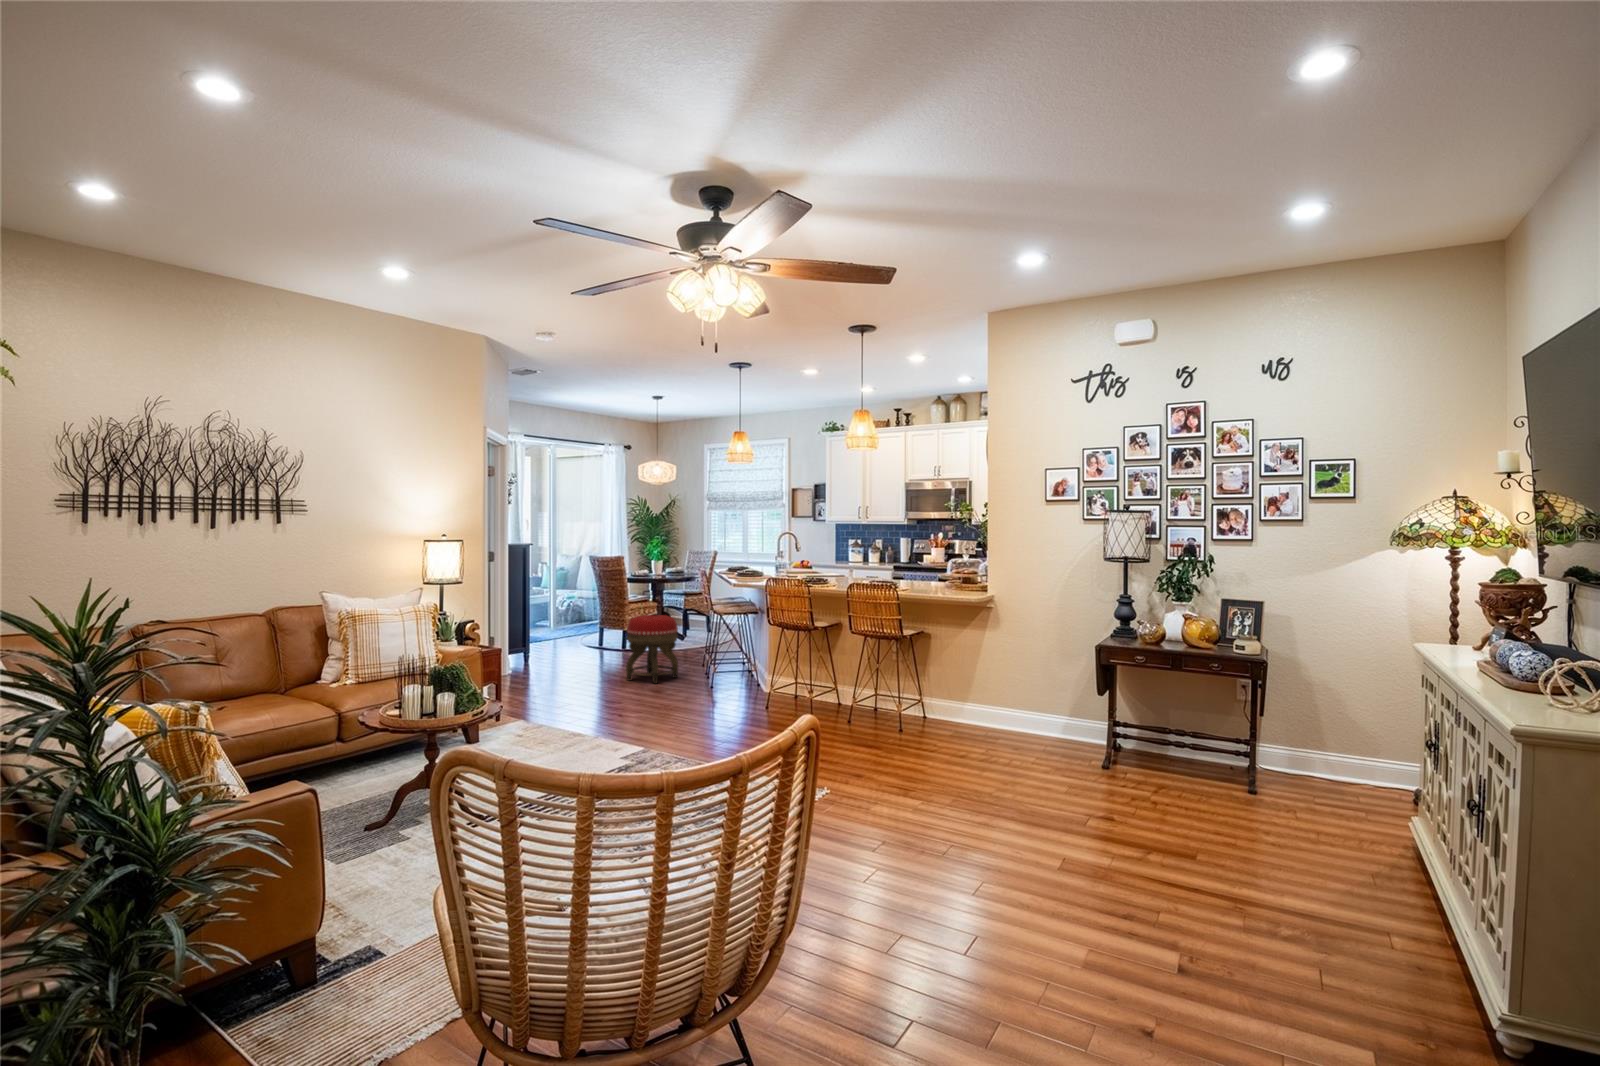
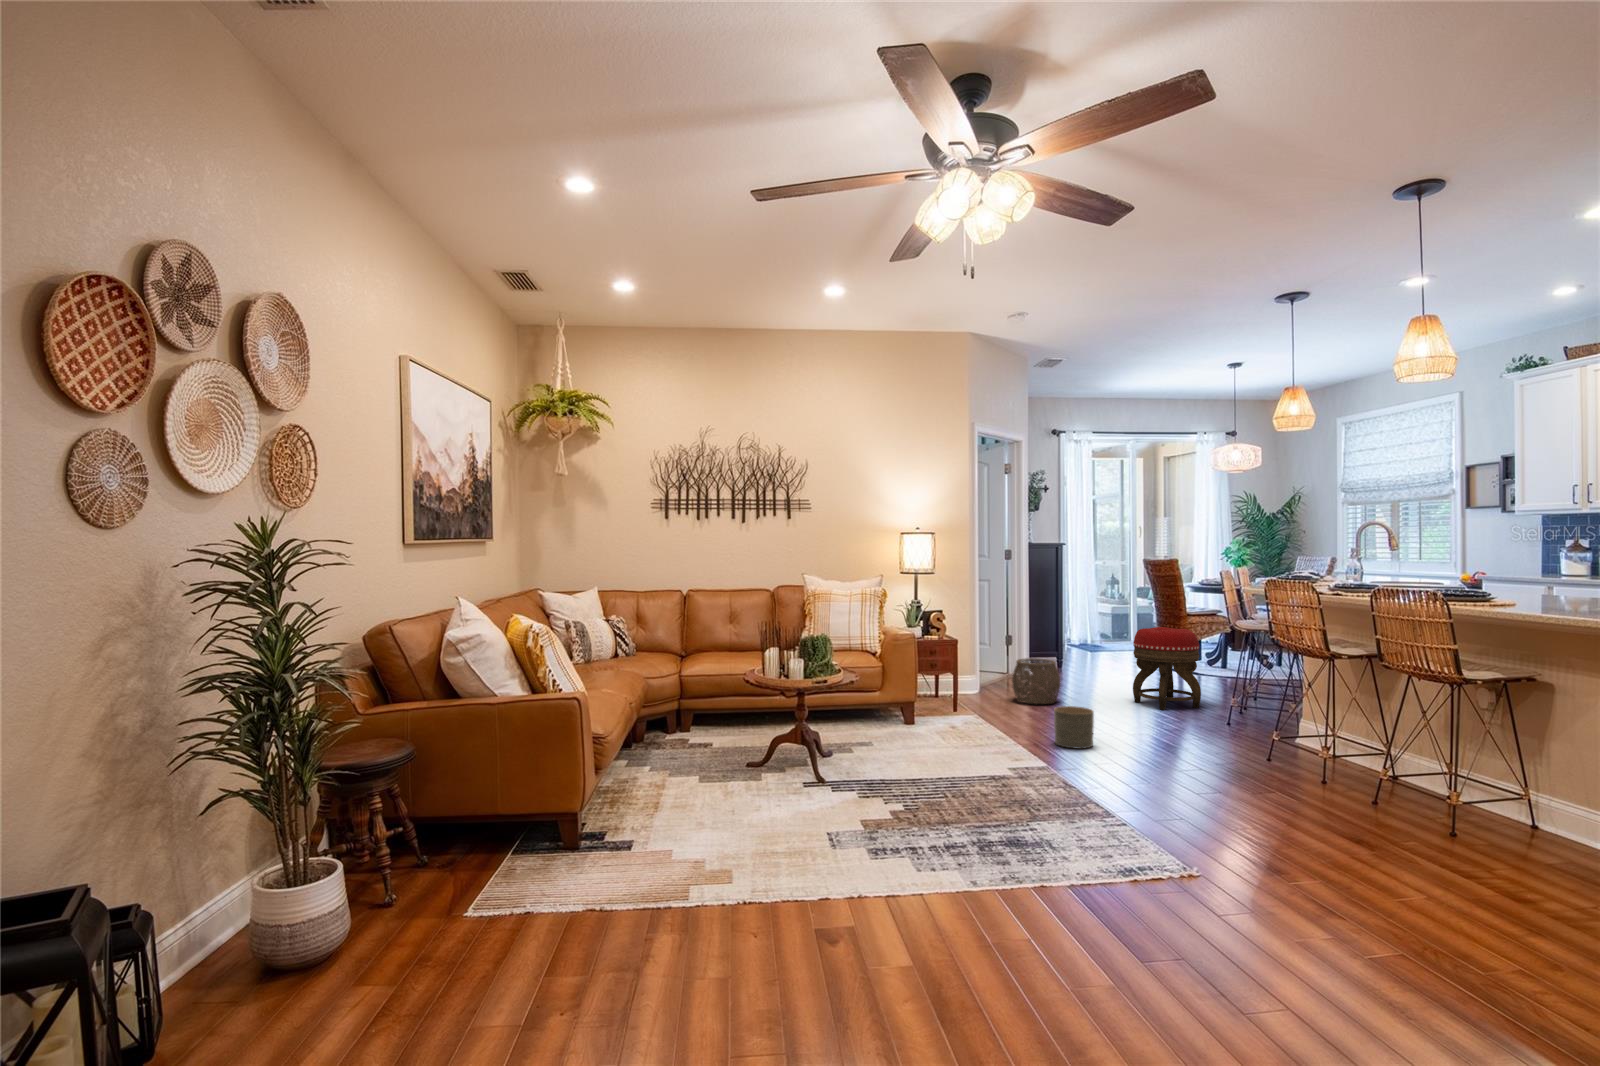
woven basket: none [527,654,574,698] -> present [1012,658,1060,705]
planter: none [622,694,655,731] -> present [1054,706,1094,749]

